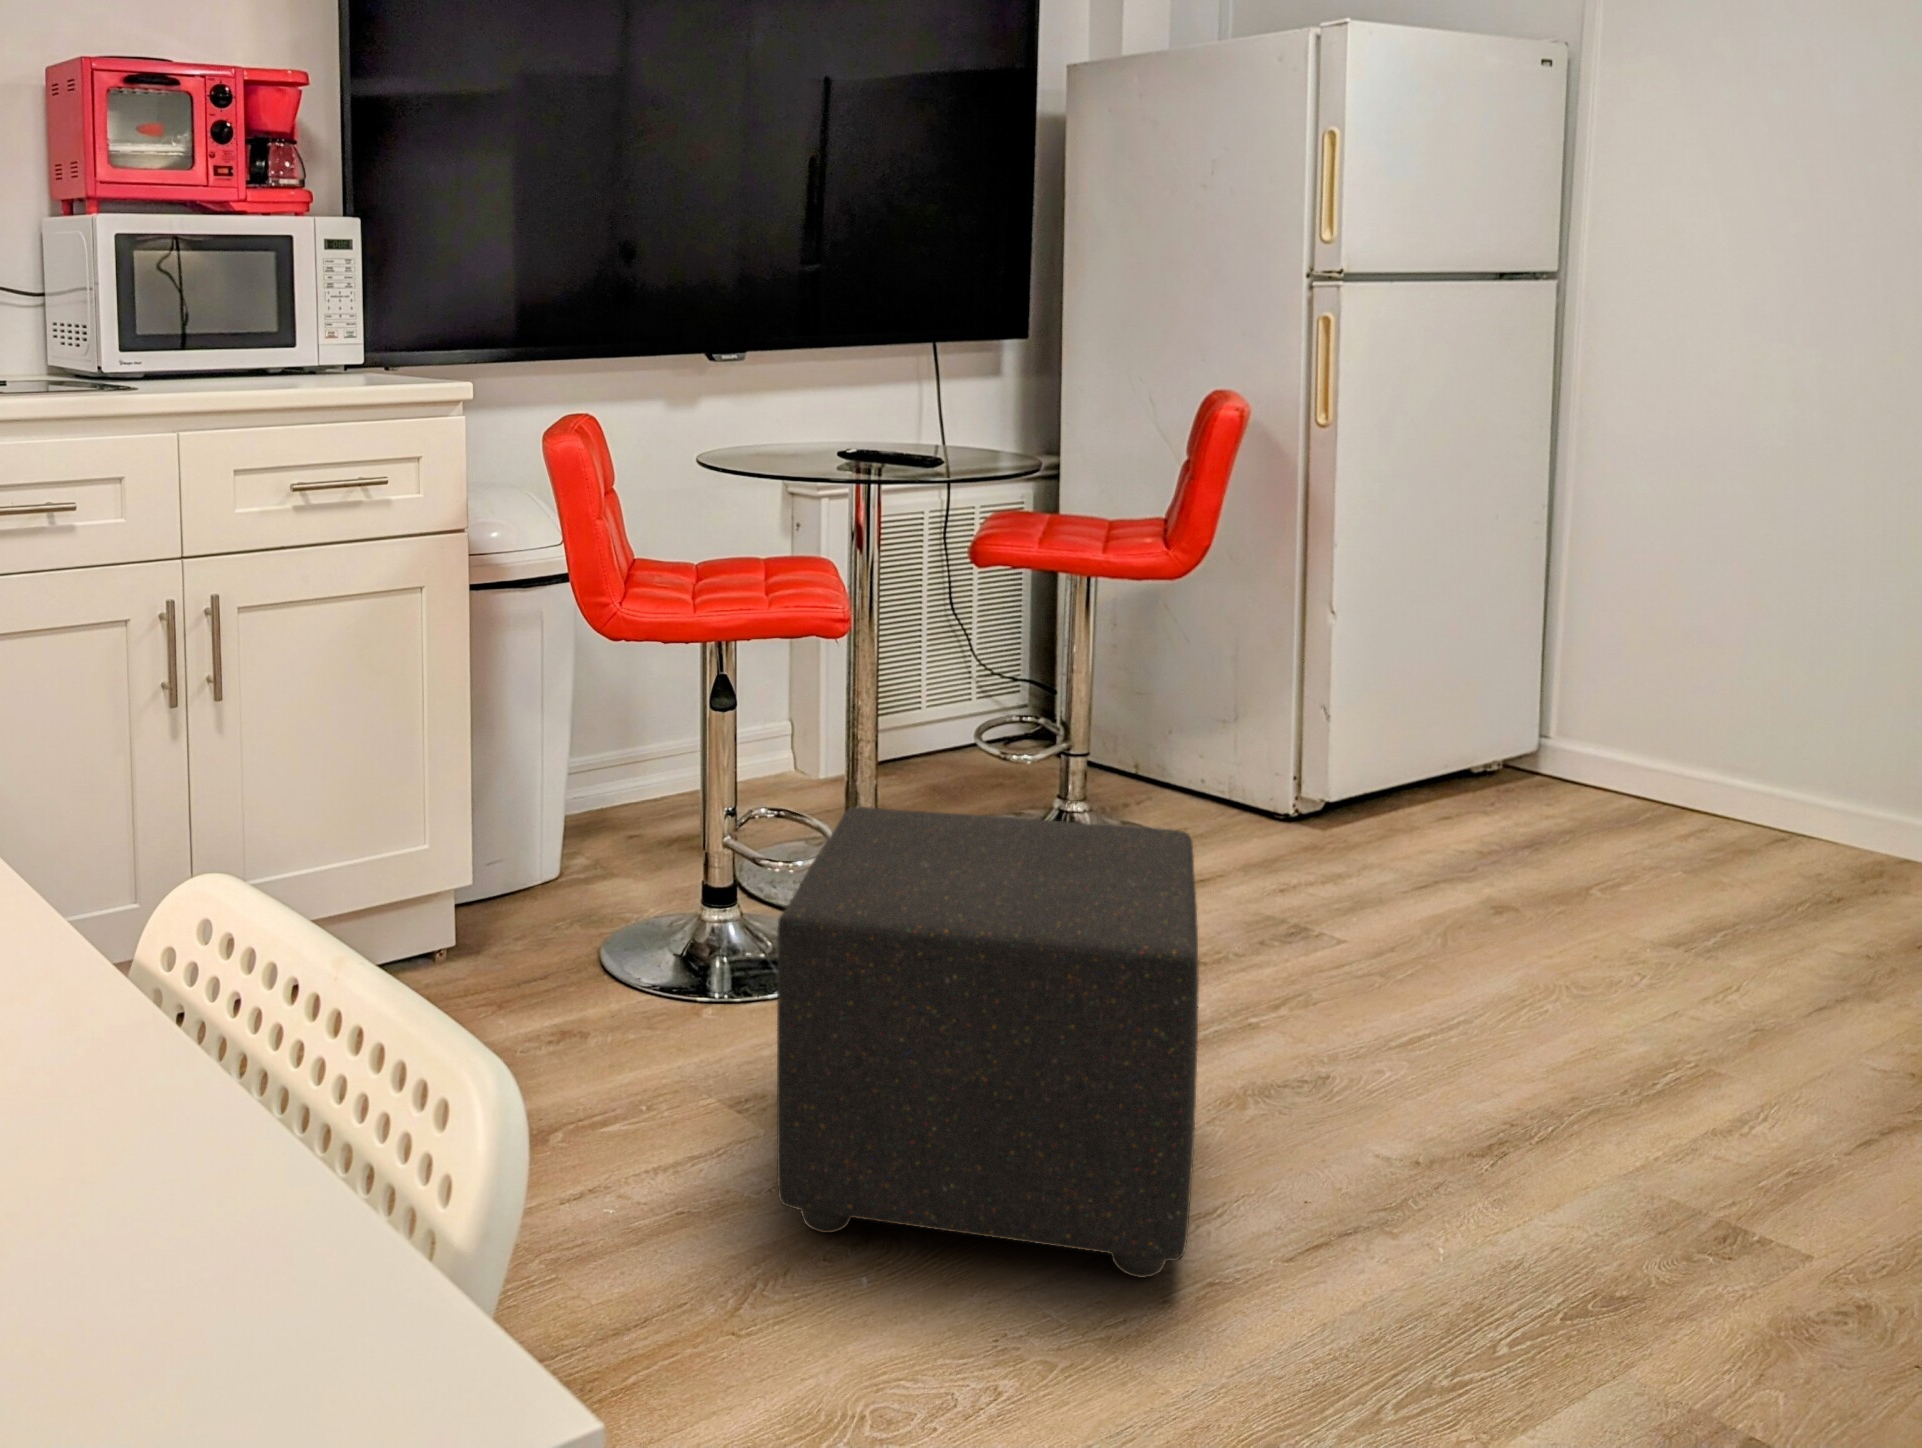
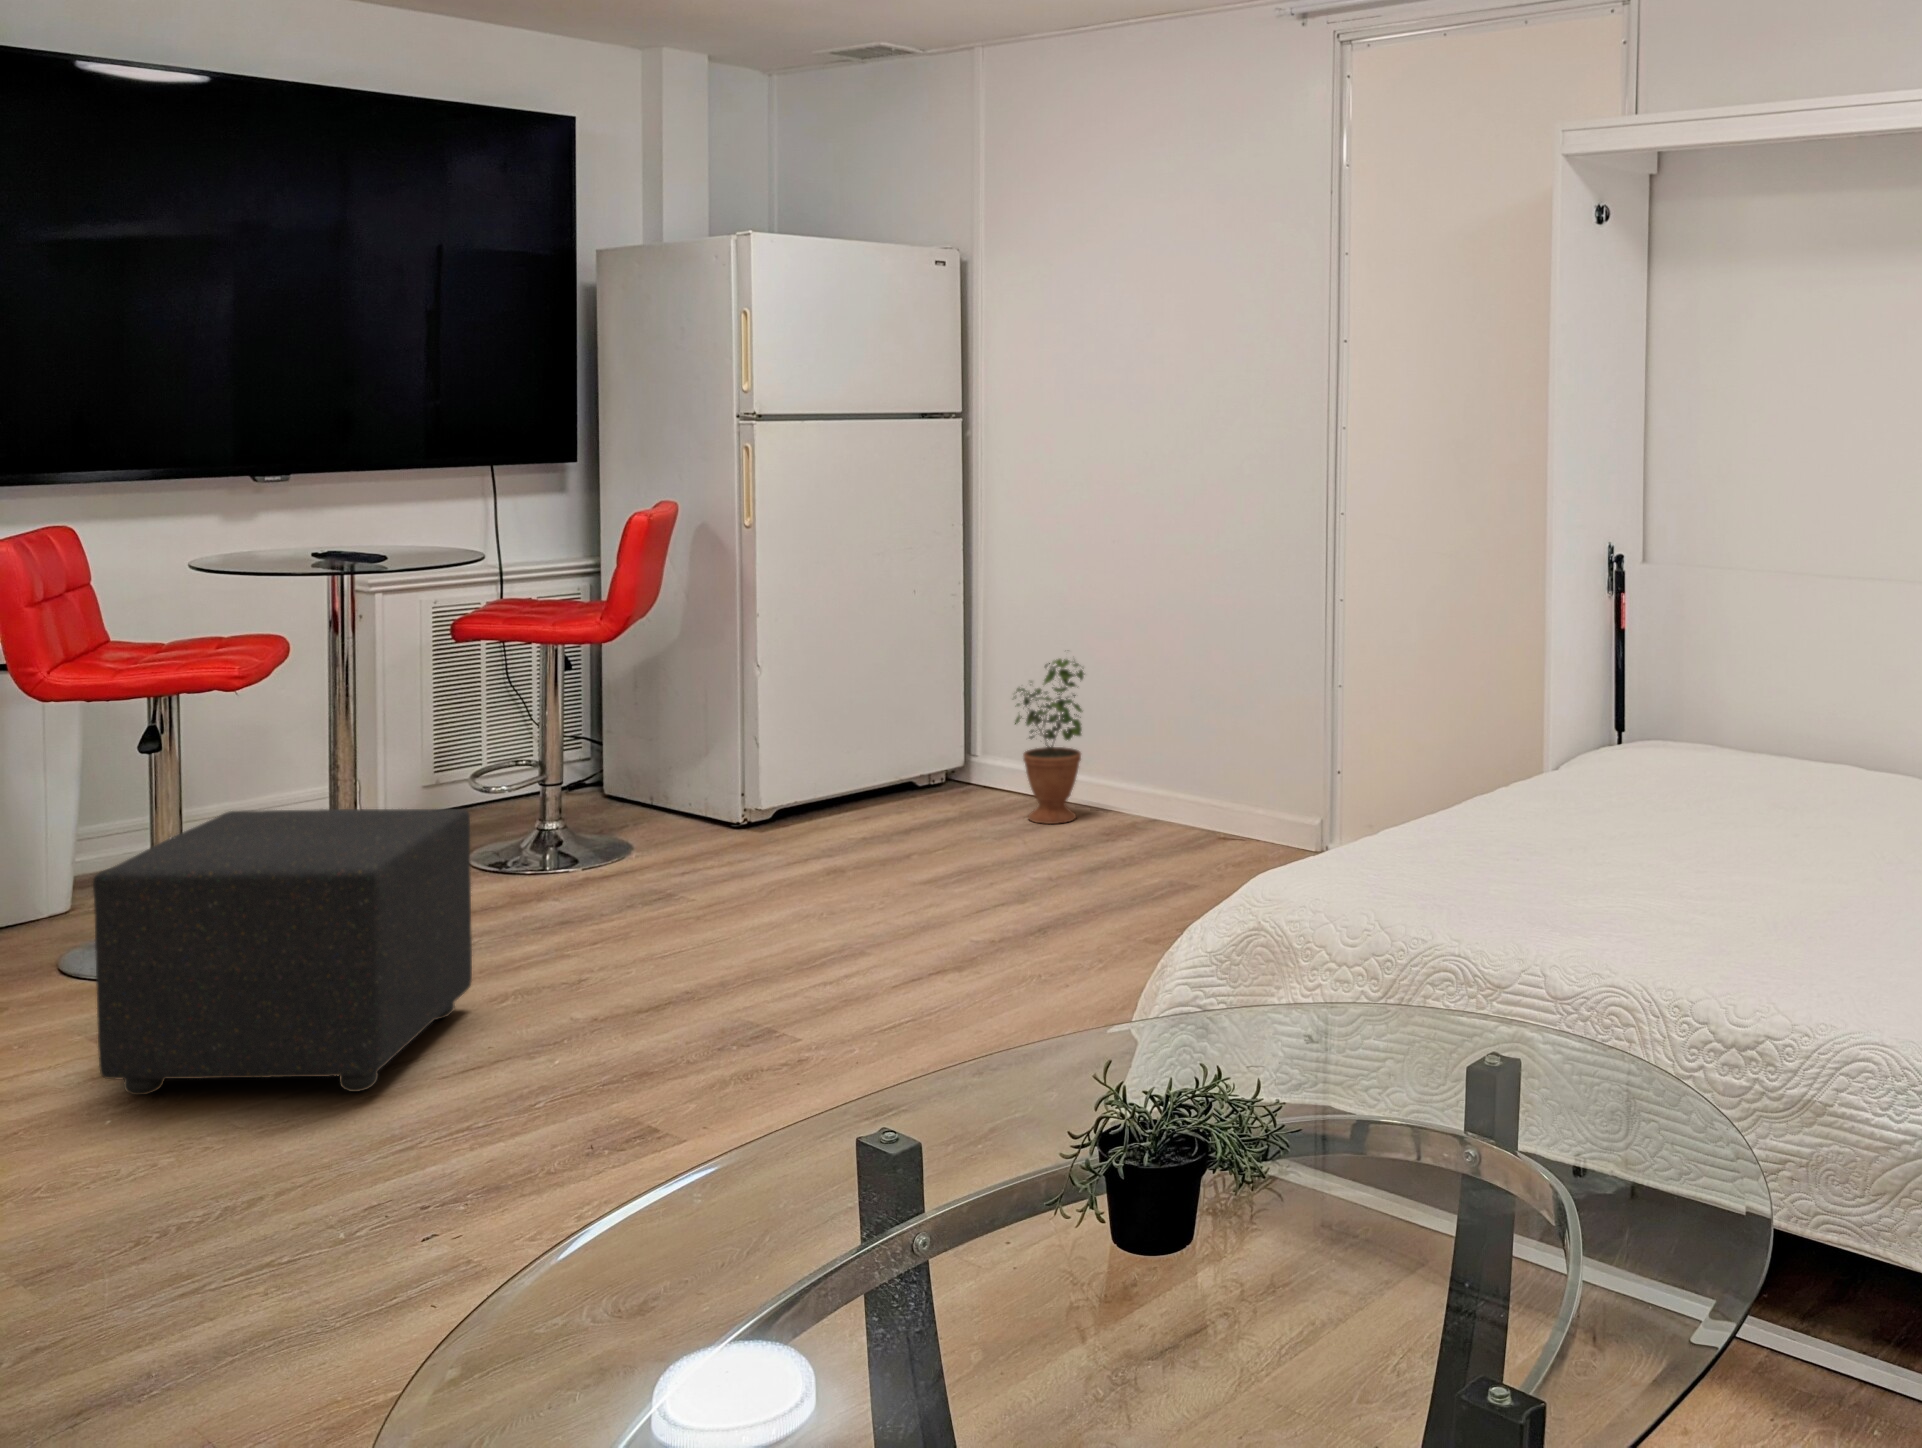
potted plant: none [1673,604,1795,852] -> present [1014,659,1084,824]

